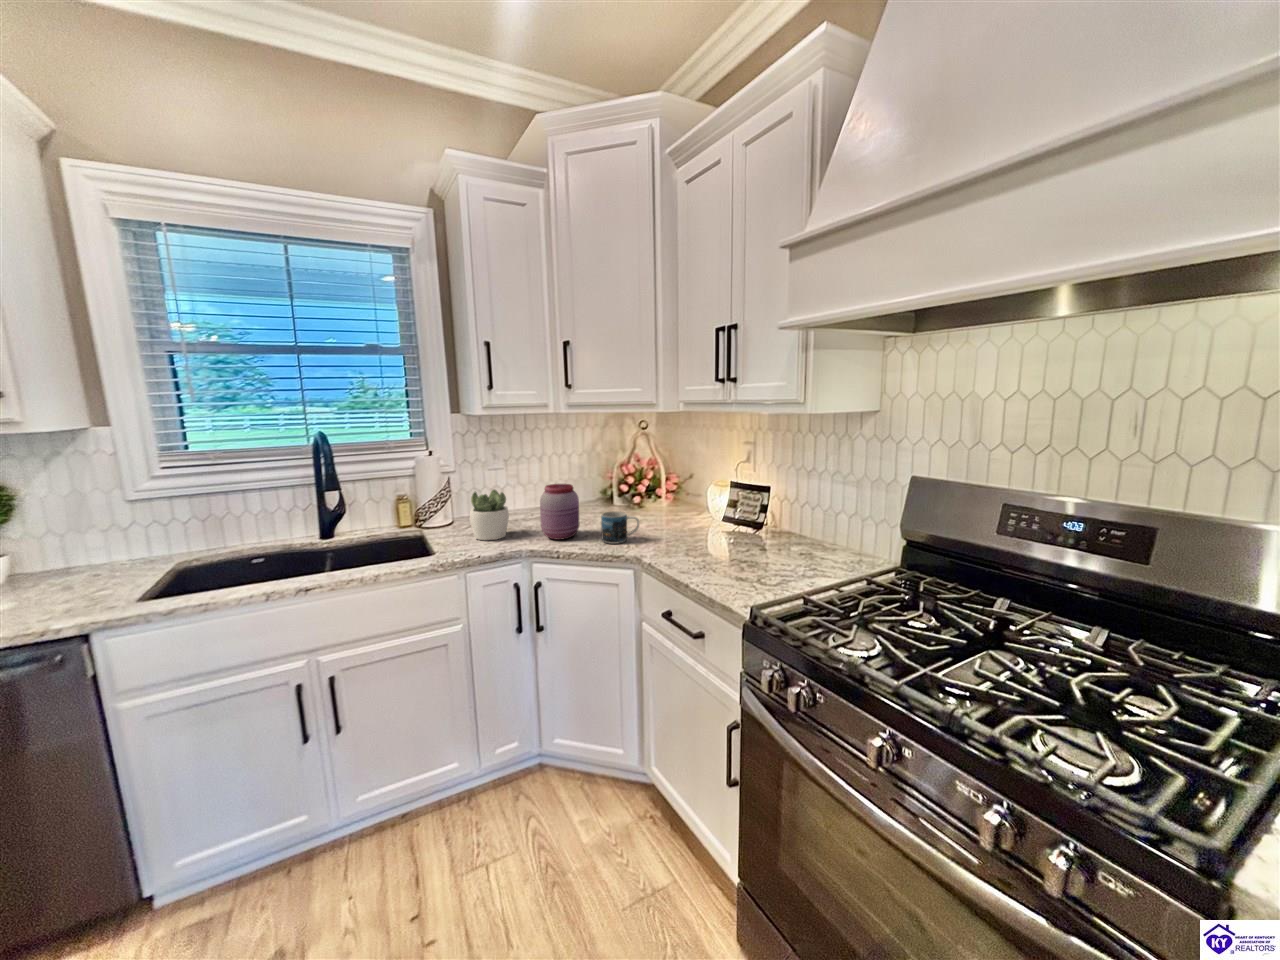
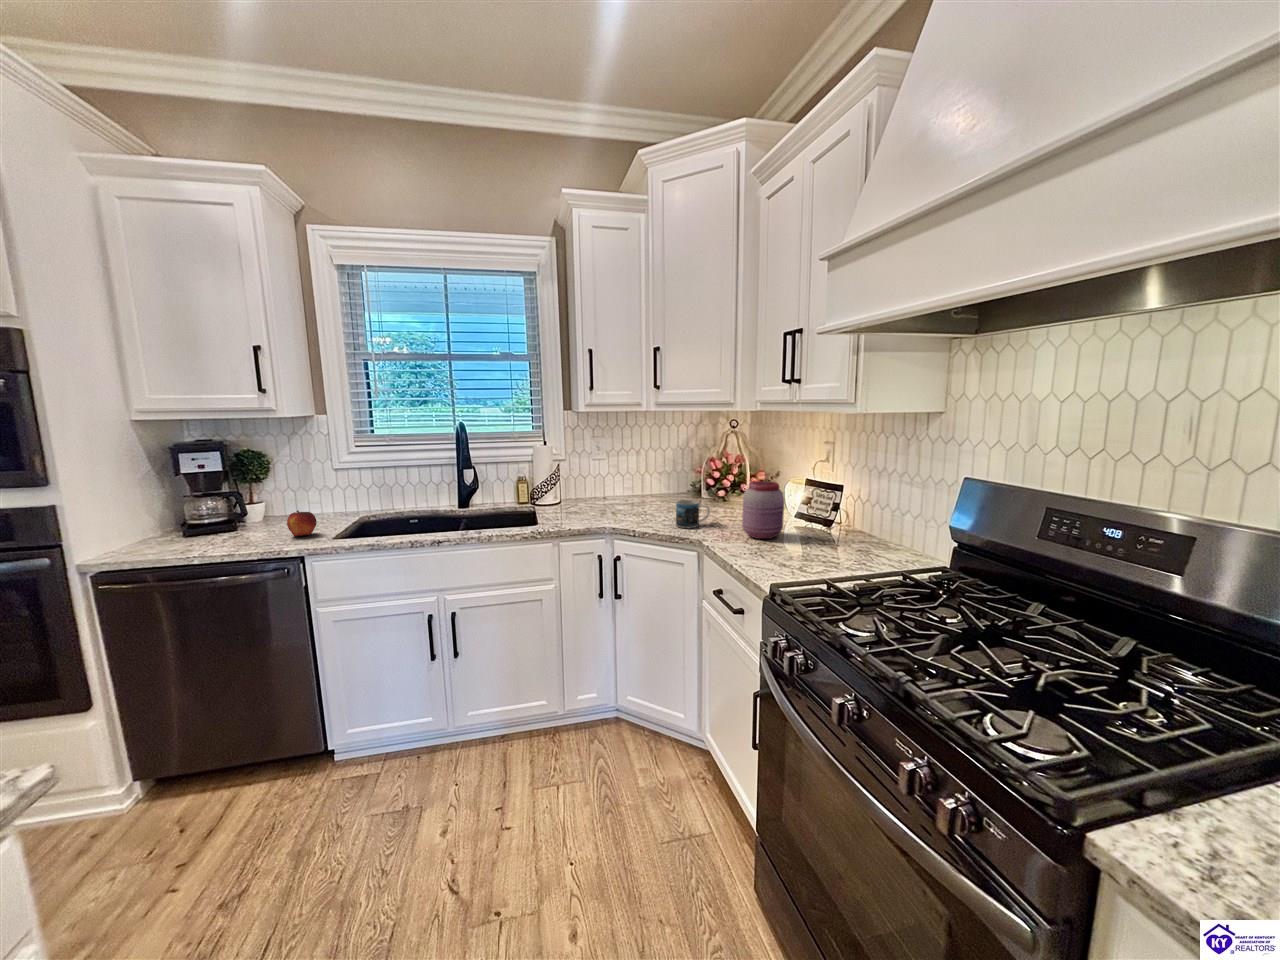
jar: present [540,484,579,540] -> present [742,481,784,539]
succulent plant: present [470,490,509,540] -> none [569,475,602,518]
fruit: none [58,565,109,603] -> present [287,511,317,537]

